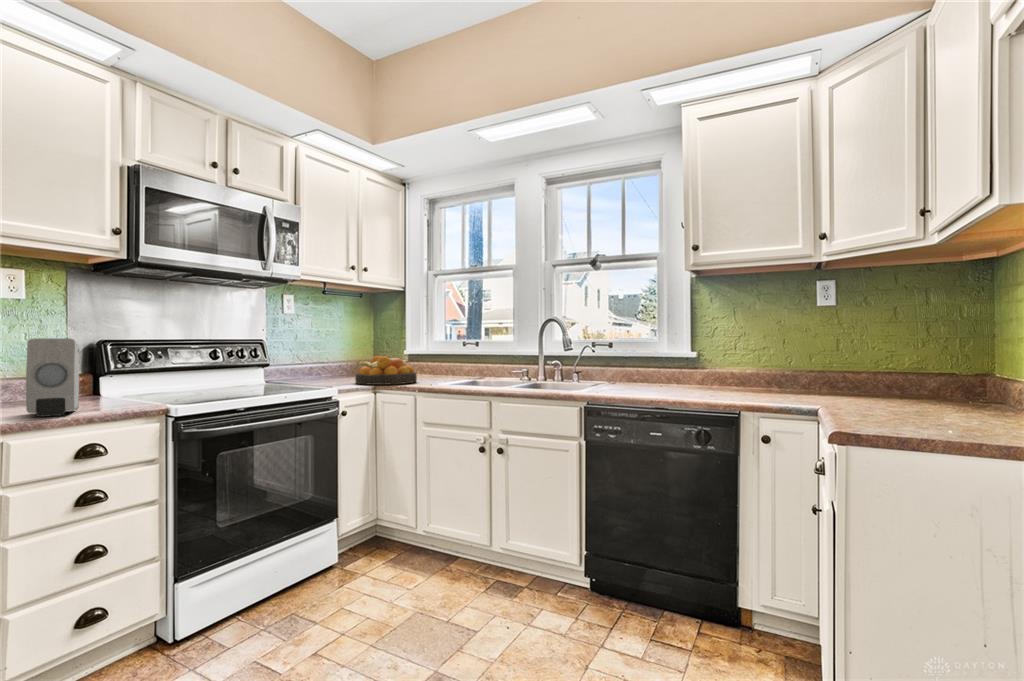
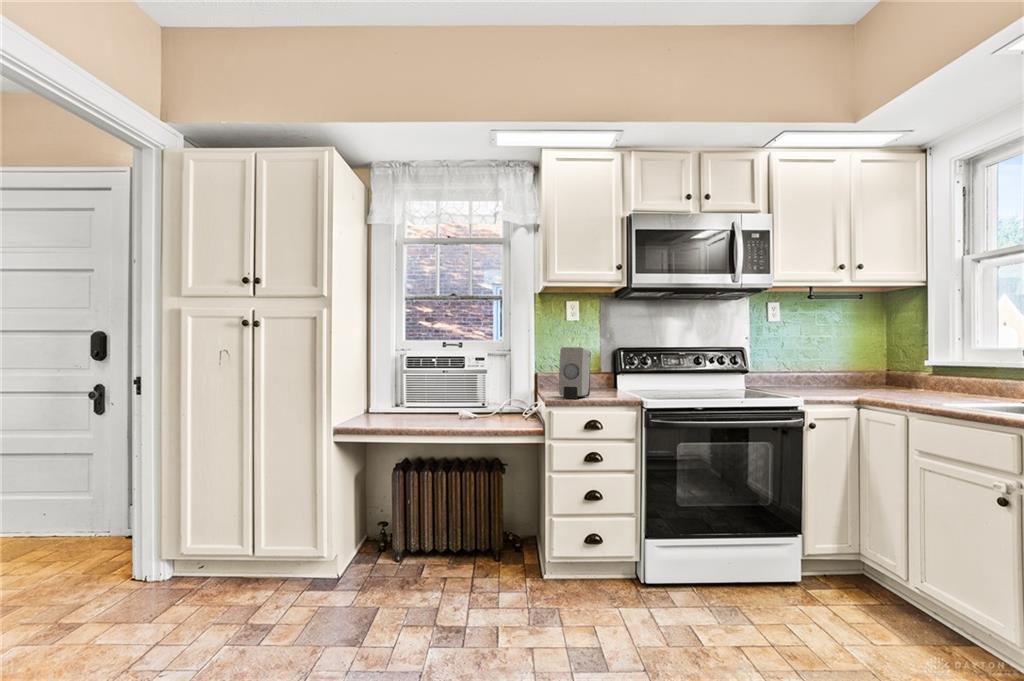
fruit bowl: present [355,356,417,385] -> none [836,366,921,401]

